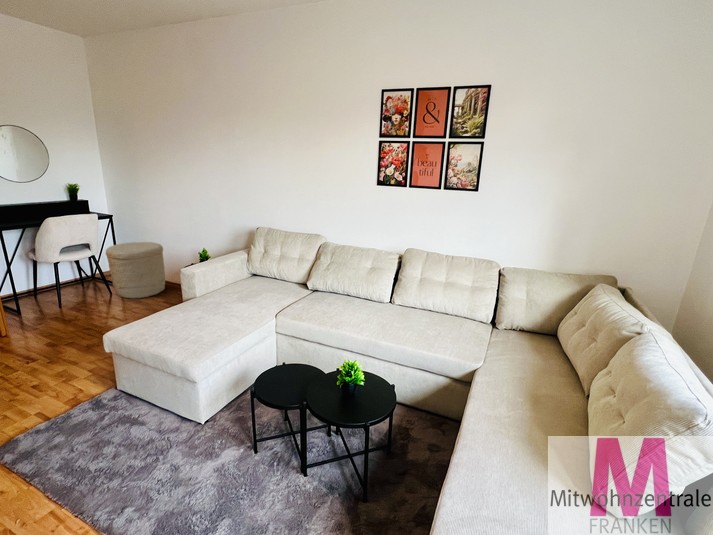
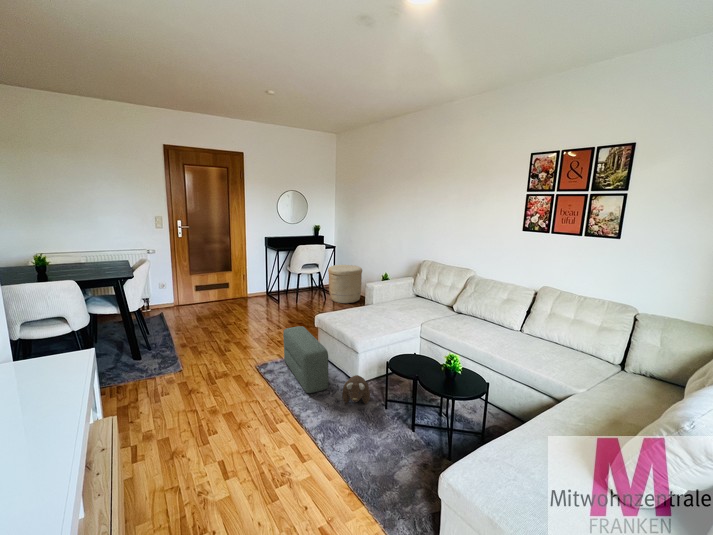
pouf: none [42,358,153,474] -> present [283,326,328,393]
plush toy: none [183,417,229,466] -> present [342,375,370,404]

